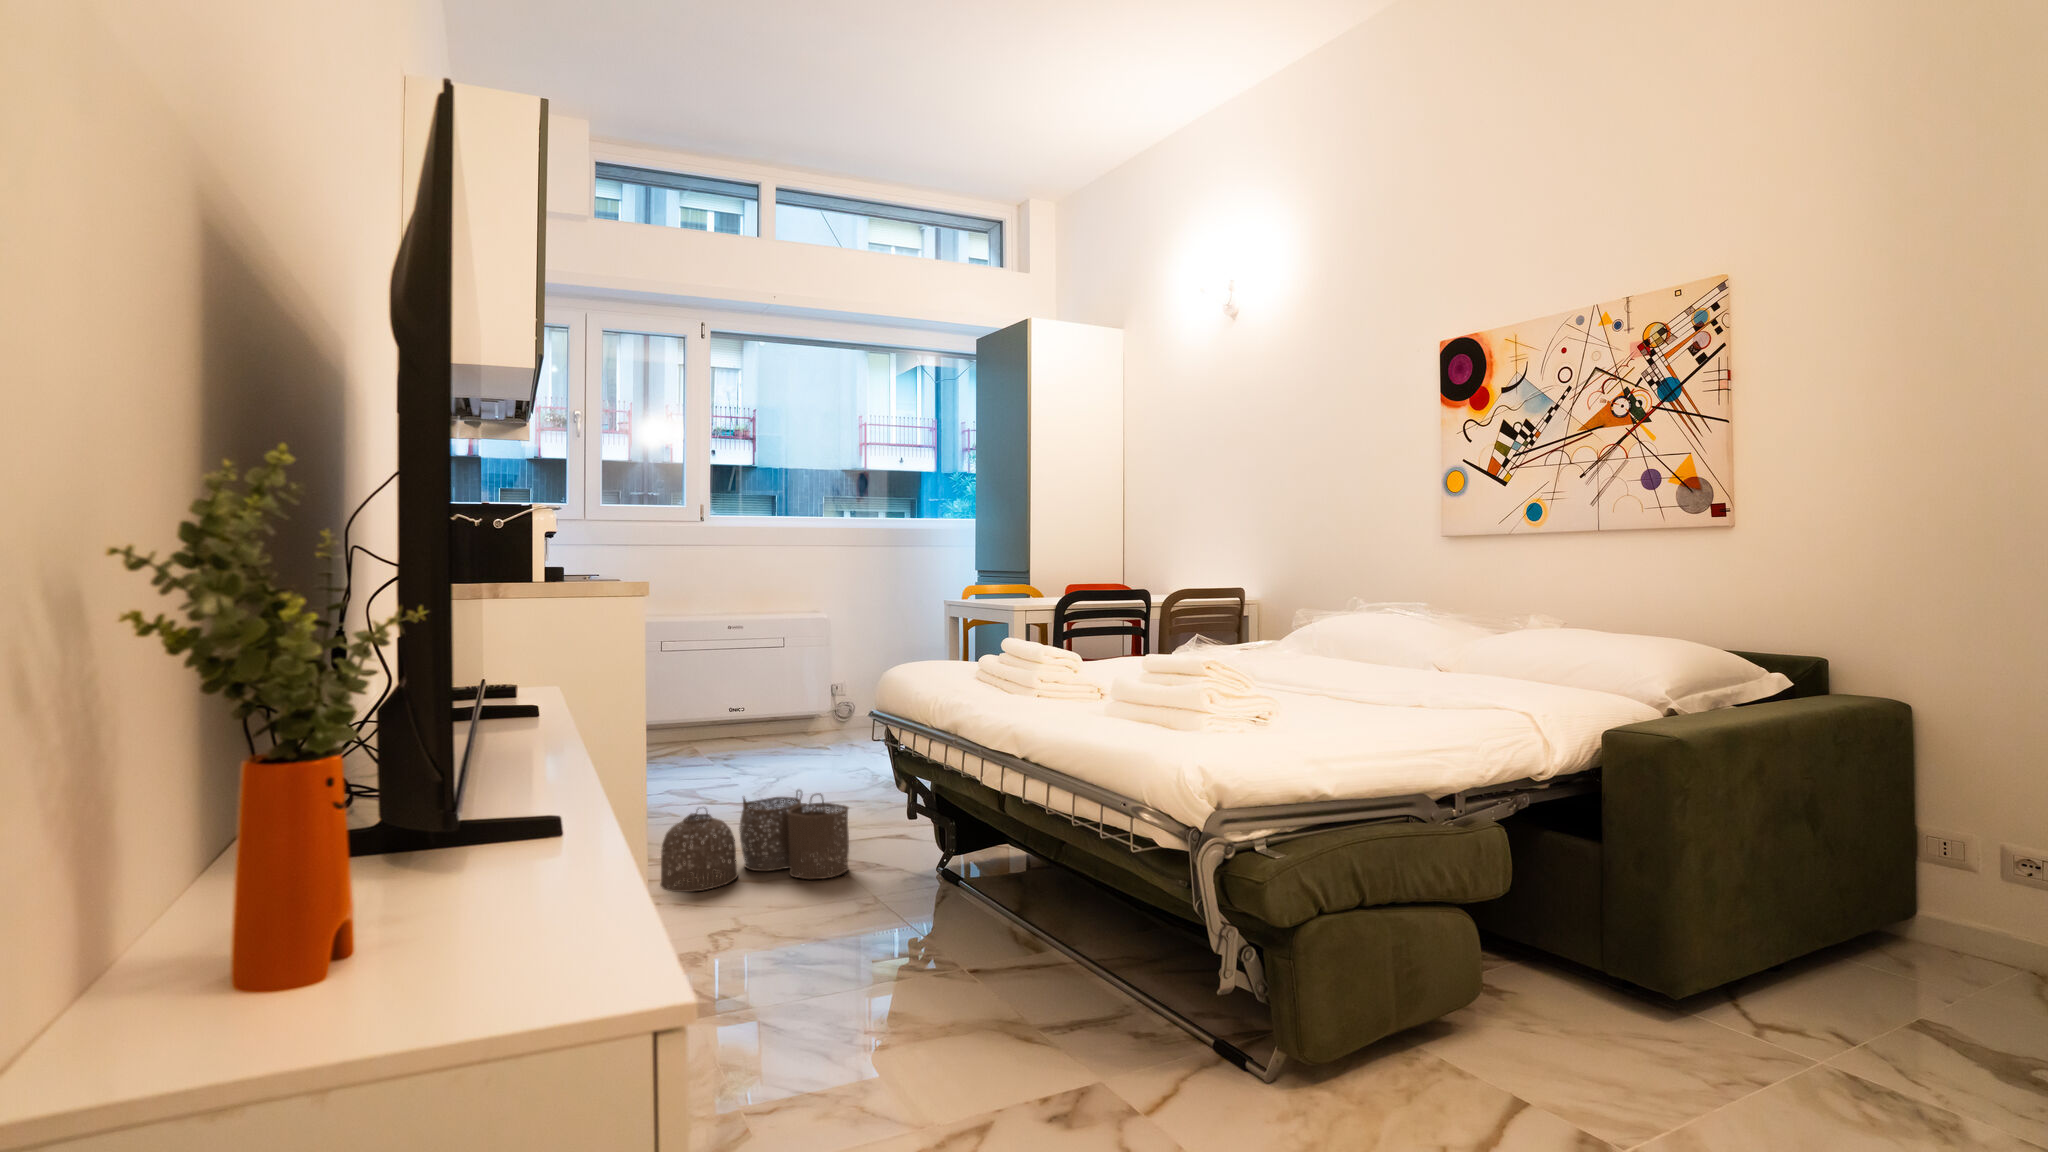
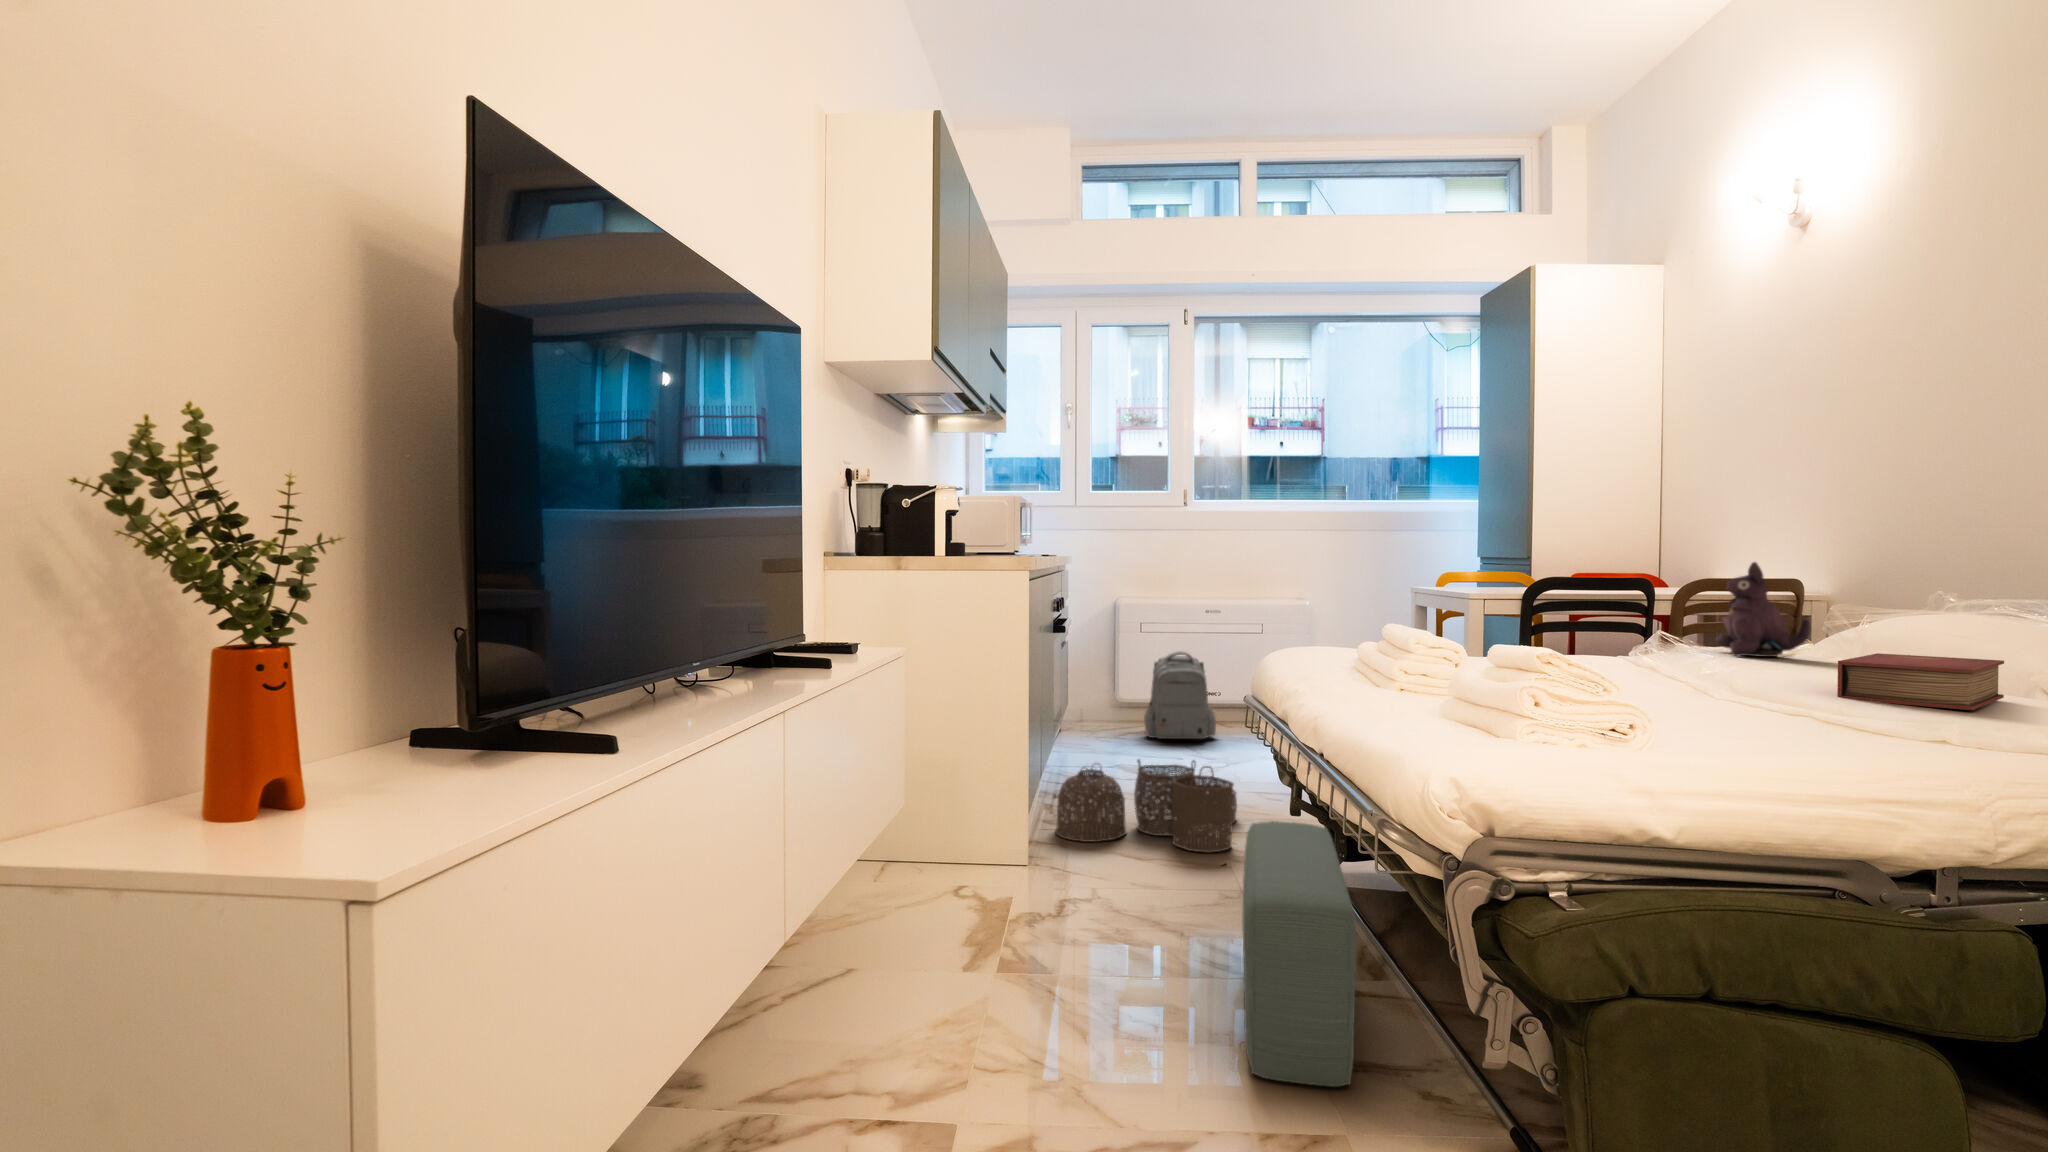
plush toy: none [1218,580,1277,652] -> present [1716,562,1811,657]
book: none [1336,646,1411,682] -> present [1837,653,2004,710]
backpack: none [682,680,759,773] -> present [1144,651,1216,739]
pouf: none [924,831,1079,1058] -> present [1242,821,1356,1087]

